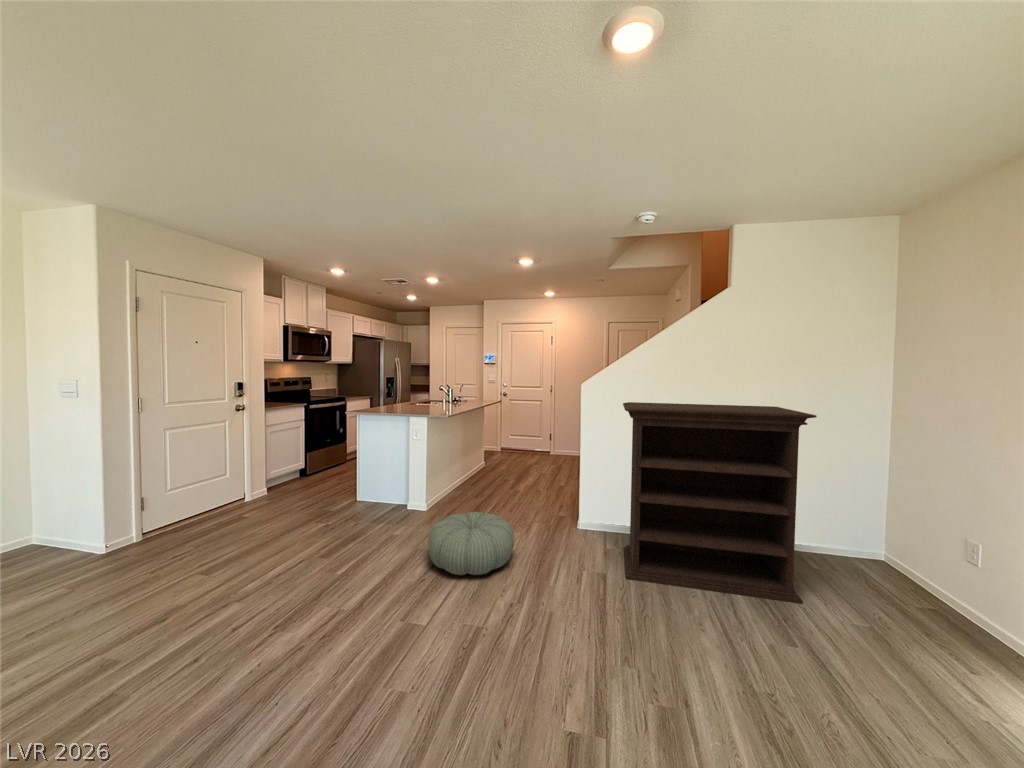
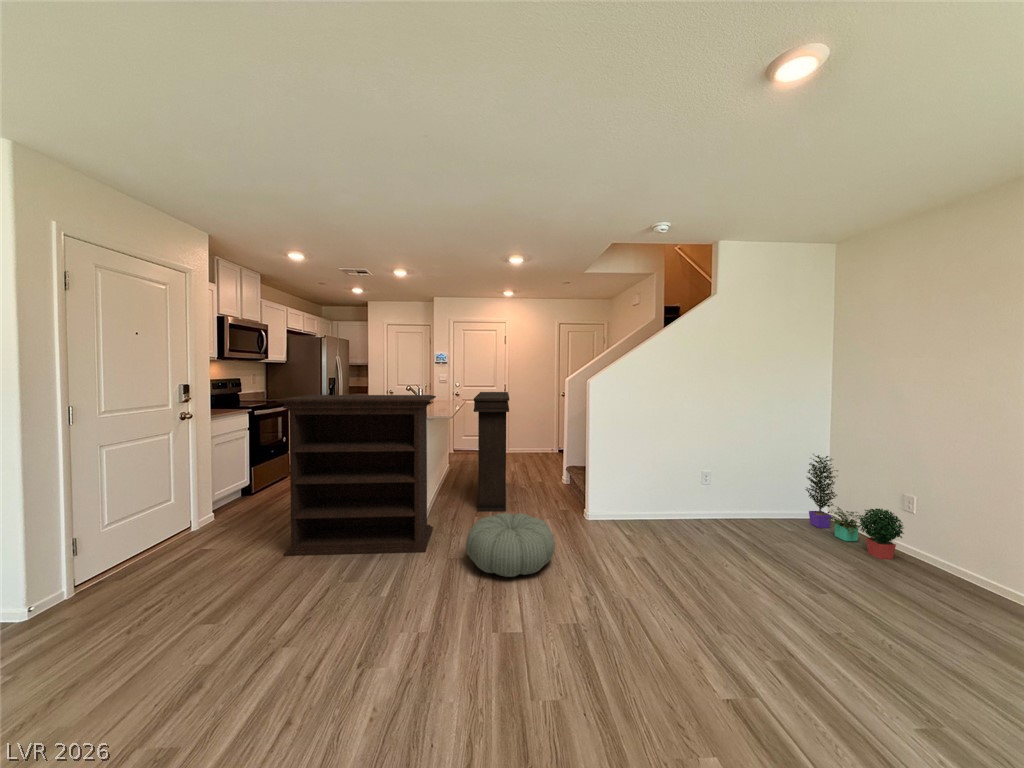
console table: none [474,392,530,511] -> present [474,392,509,512]
bookshelf: present [623,402,817,604] -> present [277,395,436,556]
potted plant: none [846,478,965,625] -> present [806,454,904,559]

